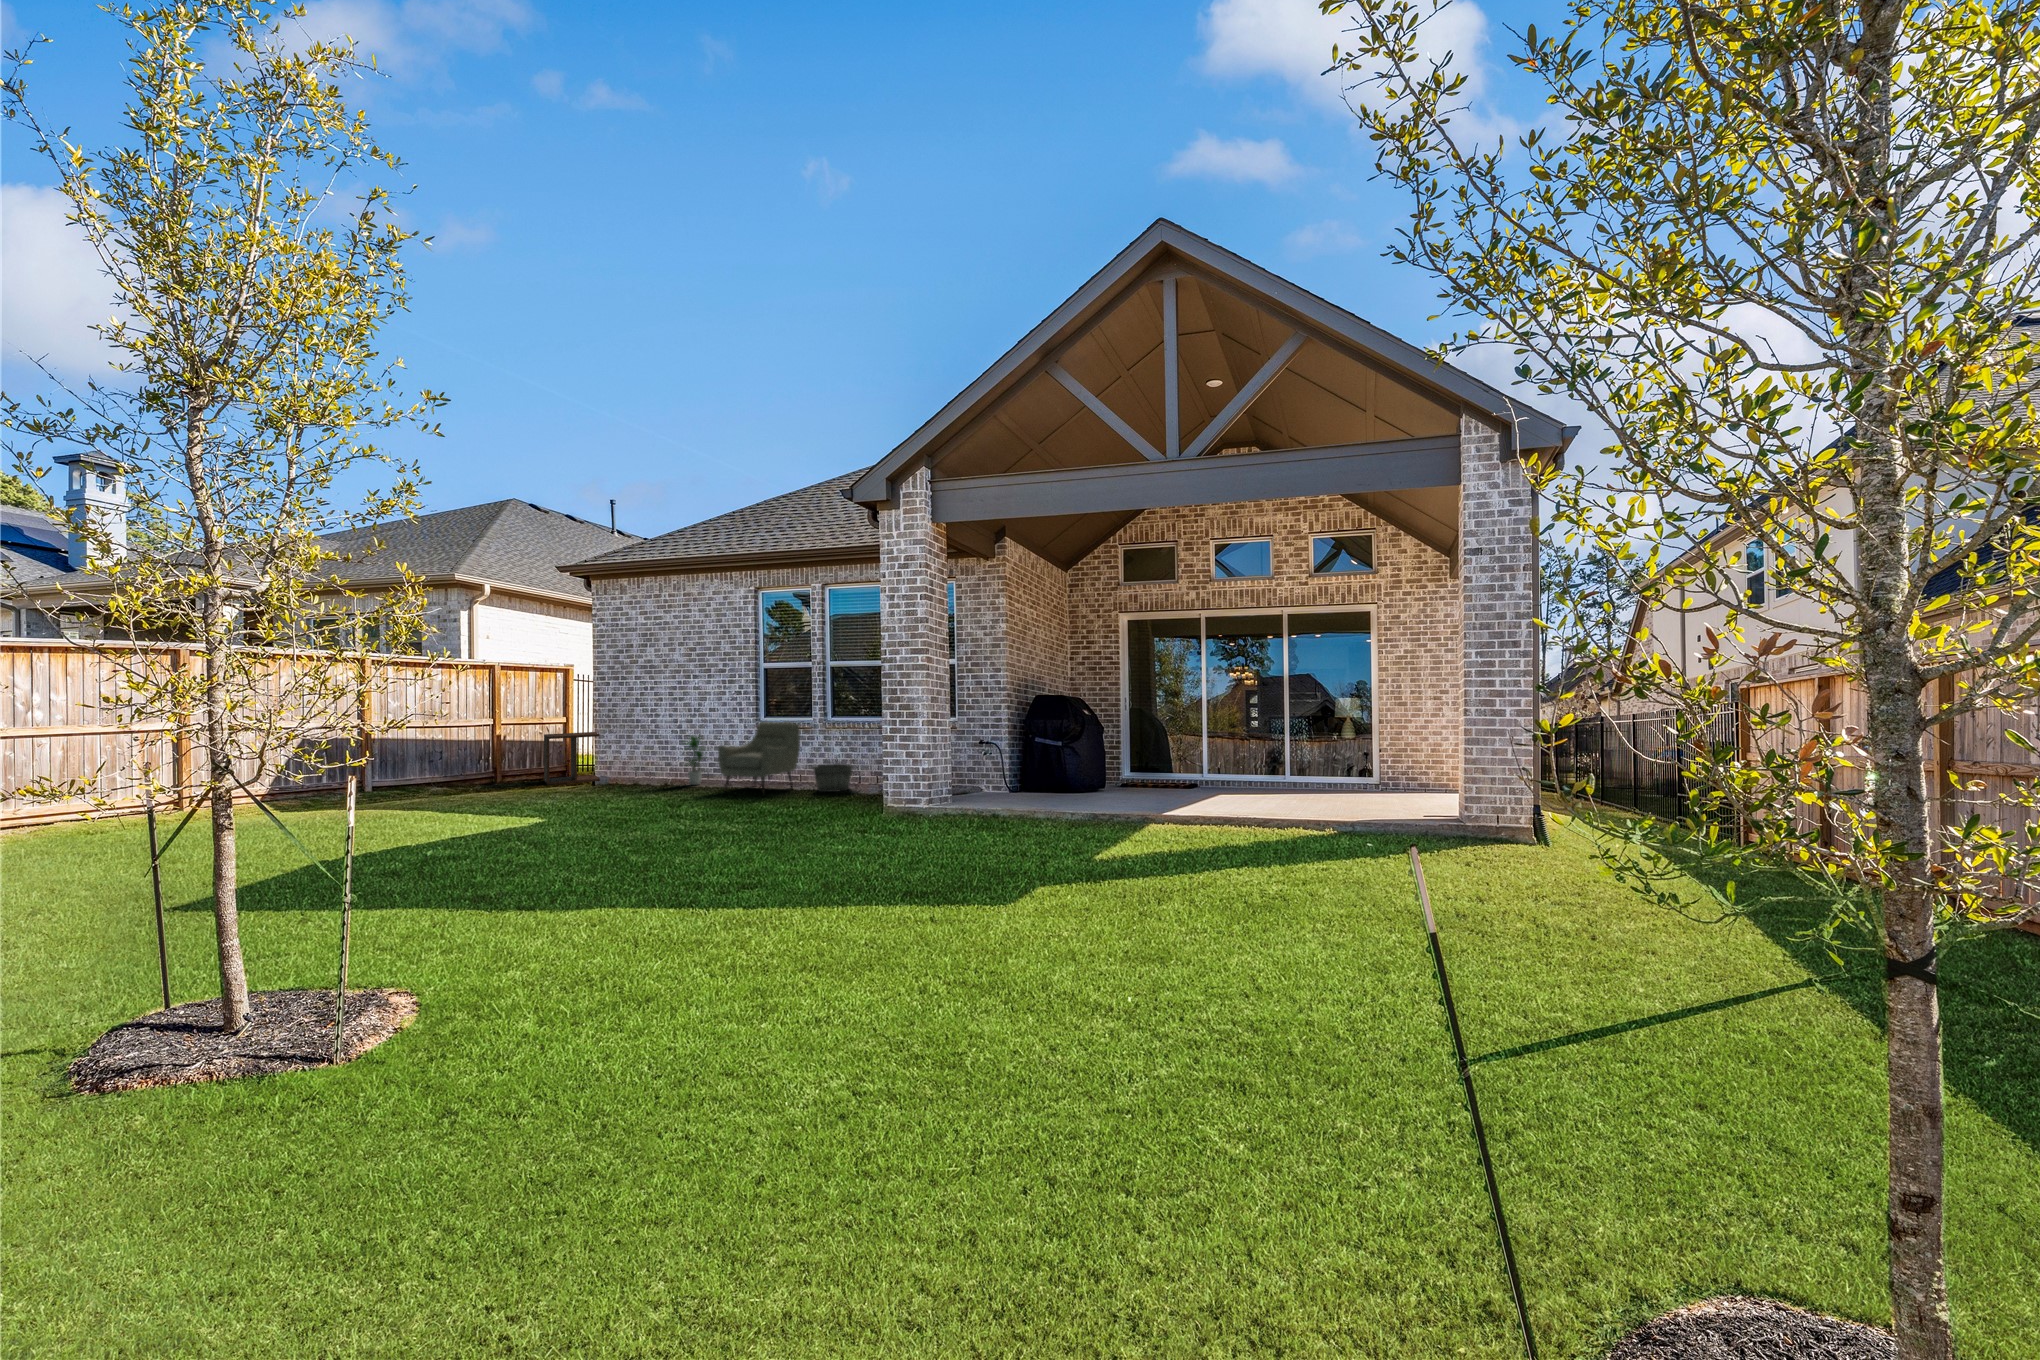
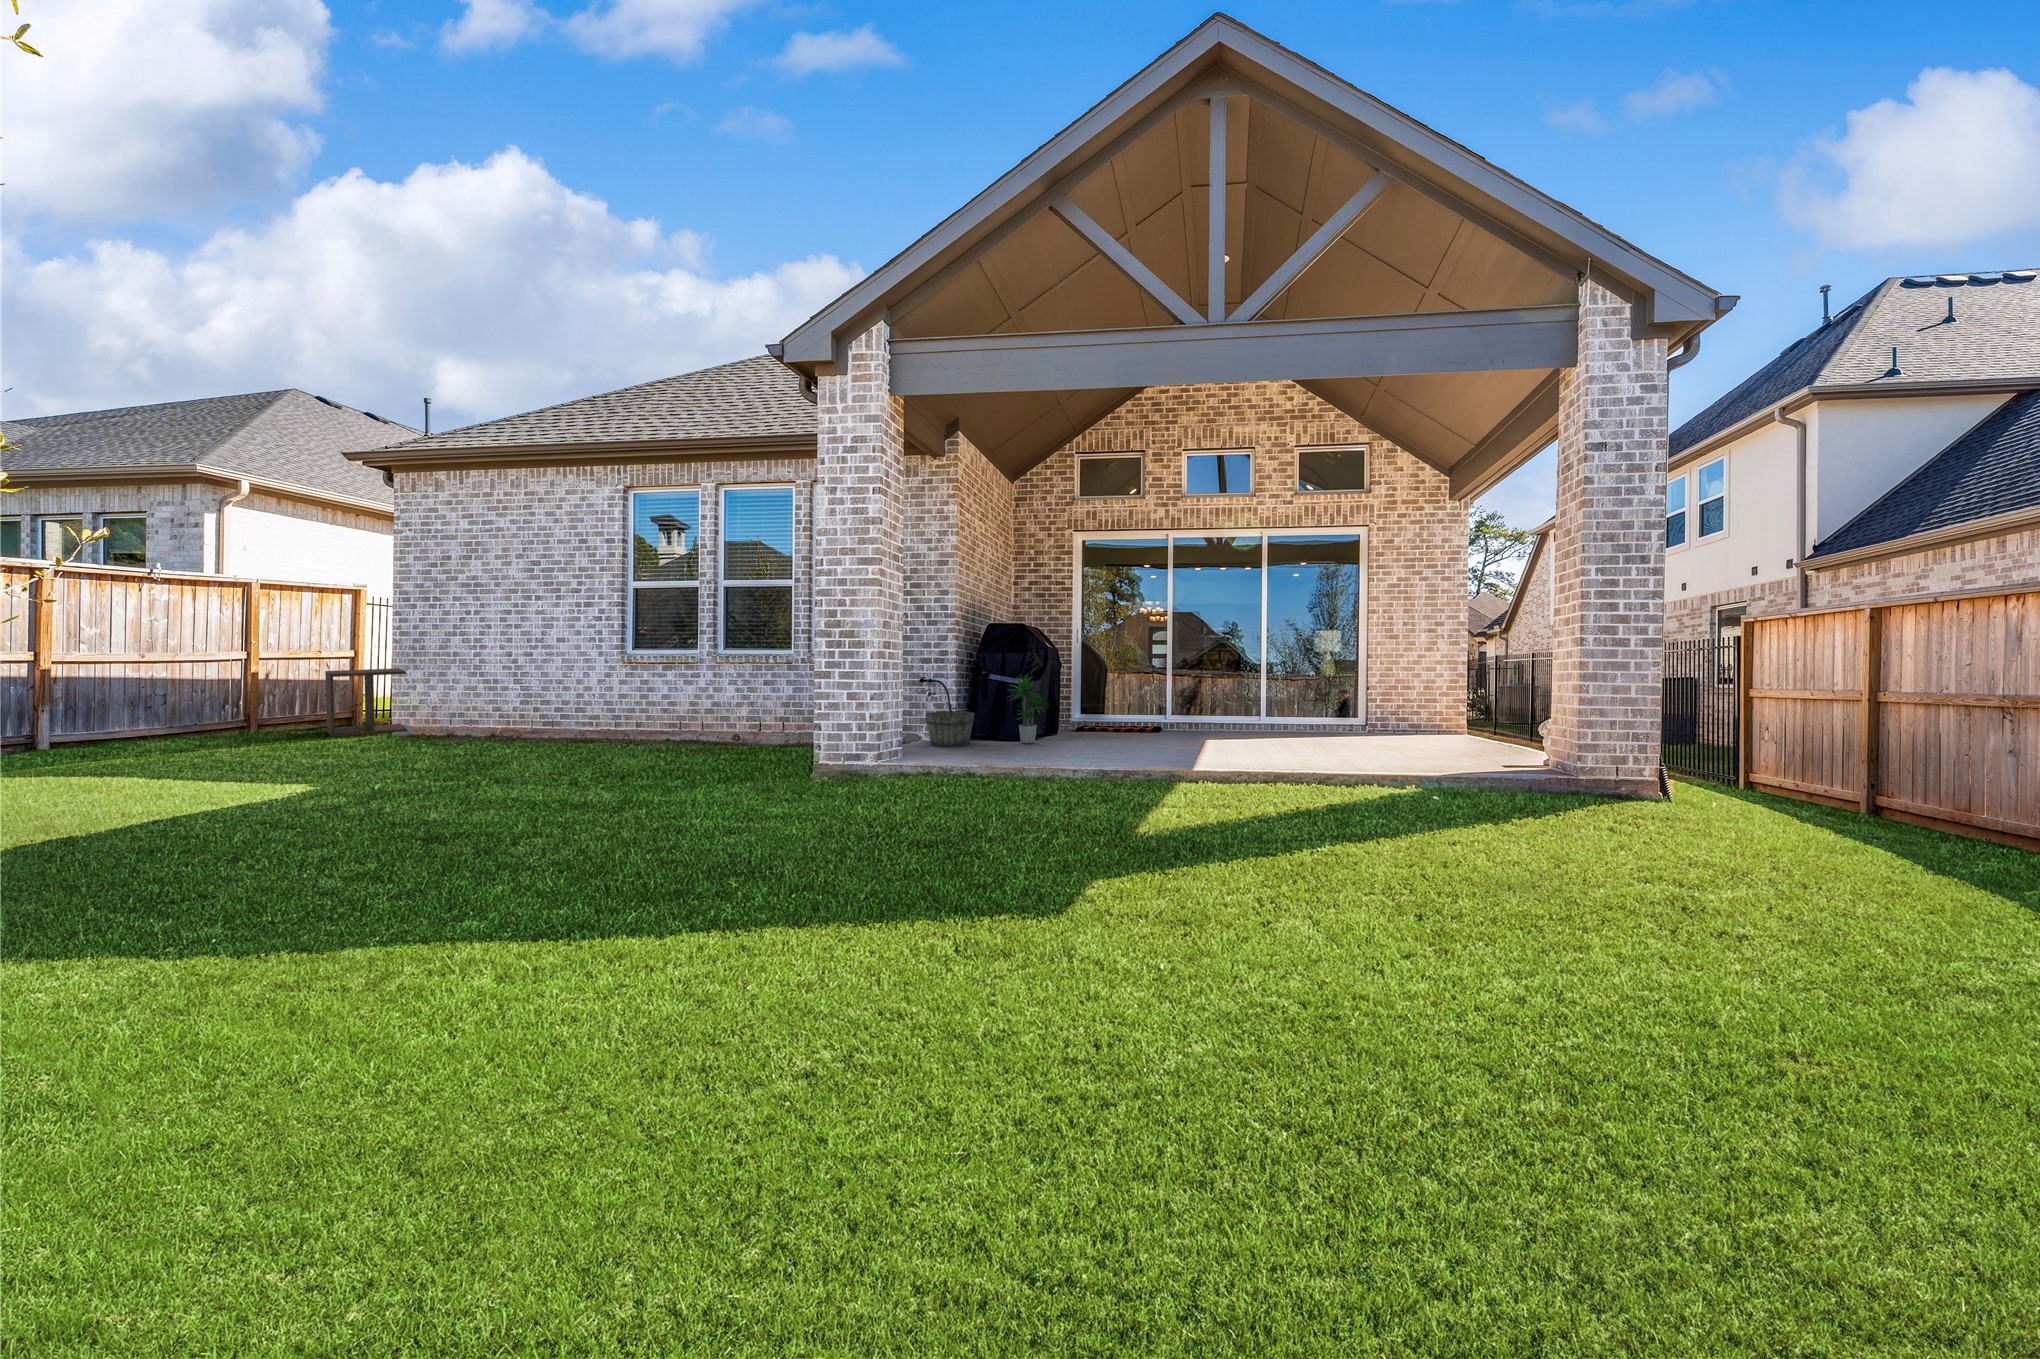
chair: present [718,722,800,792] -> none [576,656,685,747]
potted plant: present [687,734,707,785] -> present [1011,676,1044,744]
wooden bucket: present [813,763,853,792] -> present [925,702,974,747]

